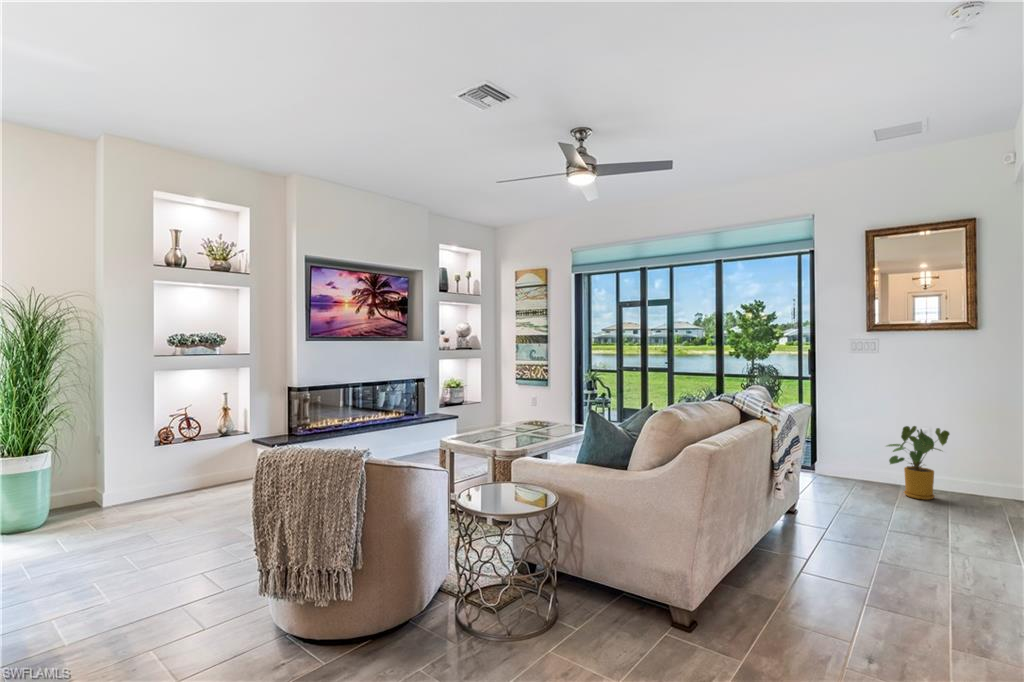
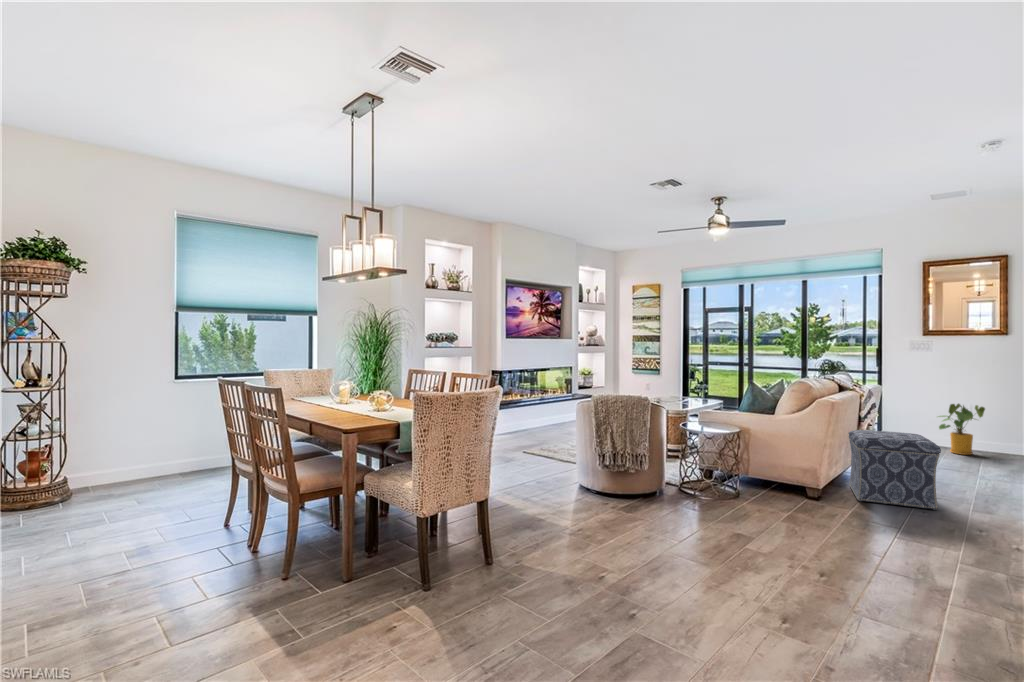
ottoman: none [751,489,897,646] -> present [848,430,941,510]

